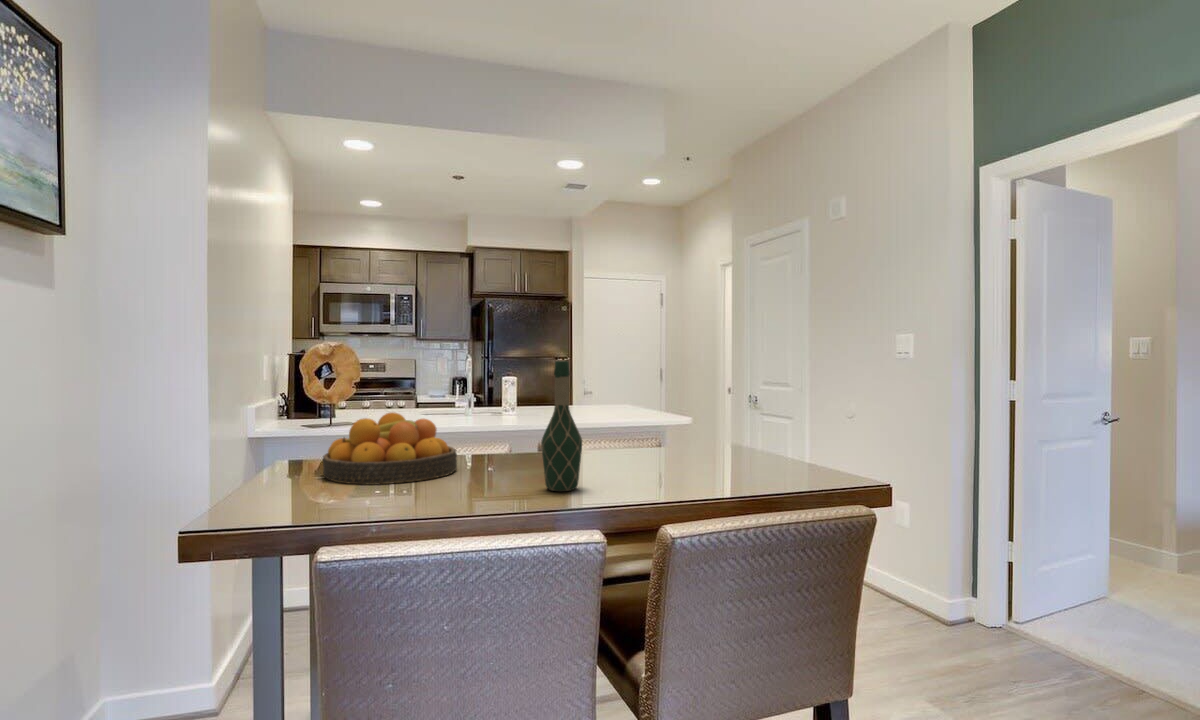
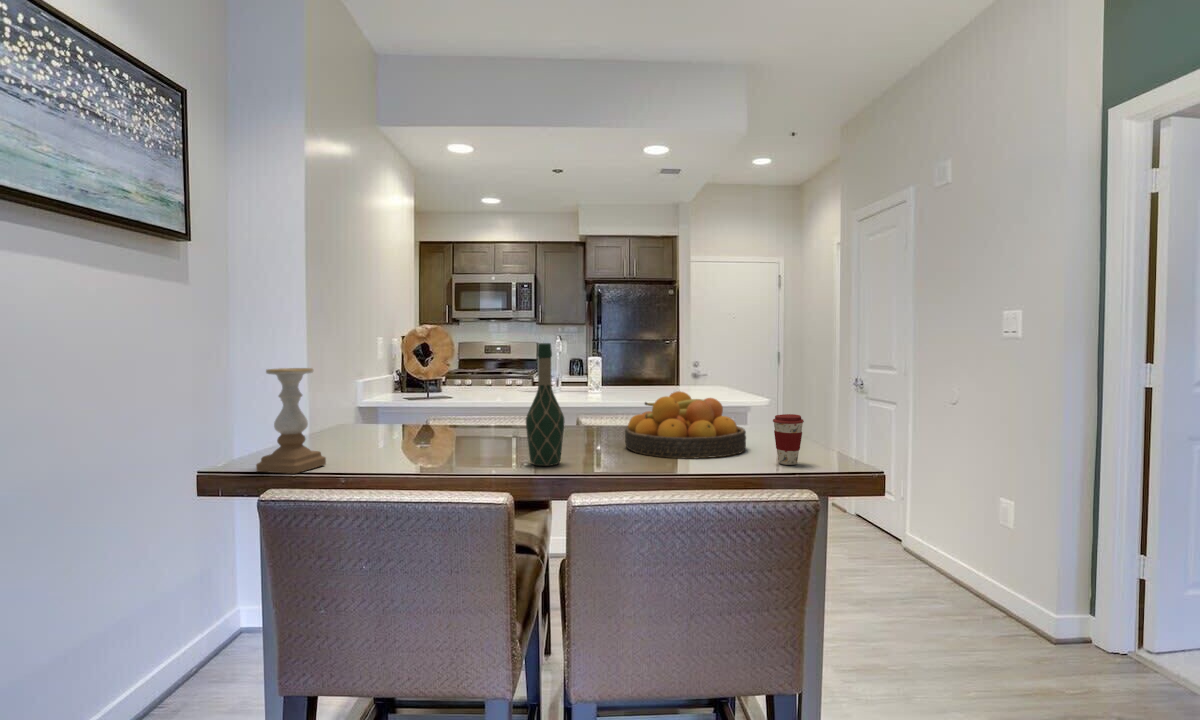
candle holder: none [231,390,310,516] -> present [256,368,326,474]
fruit bowl: present [323,412,457,485] -> present [625,391,746,458]
coffee cup: none [776,429,806,478] -> present [773,414,804,465]

